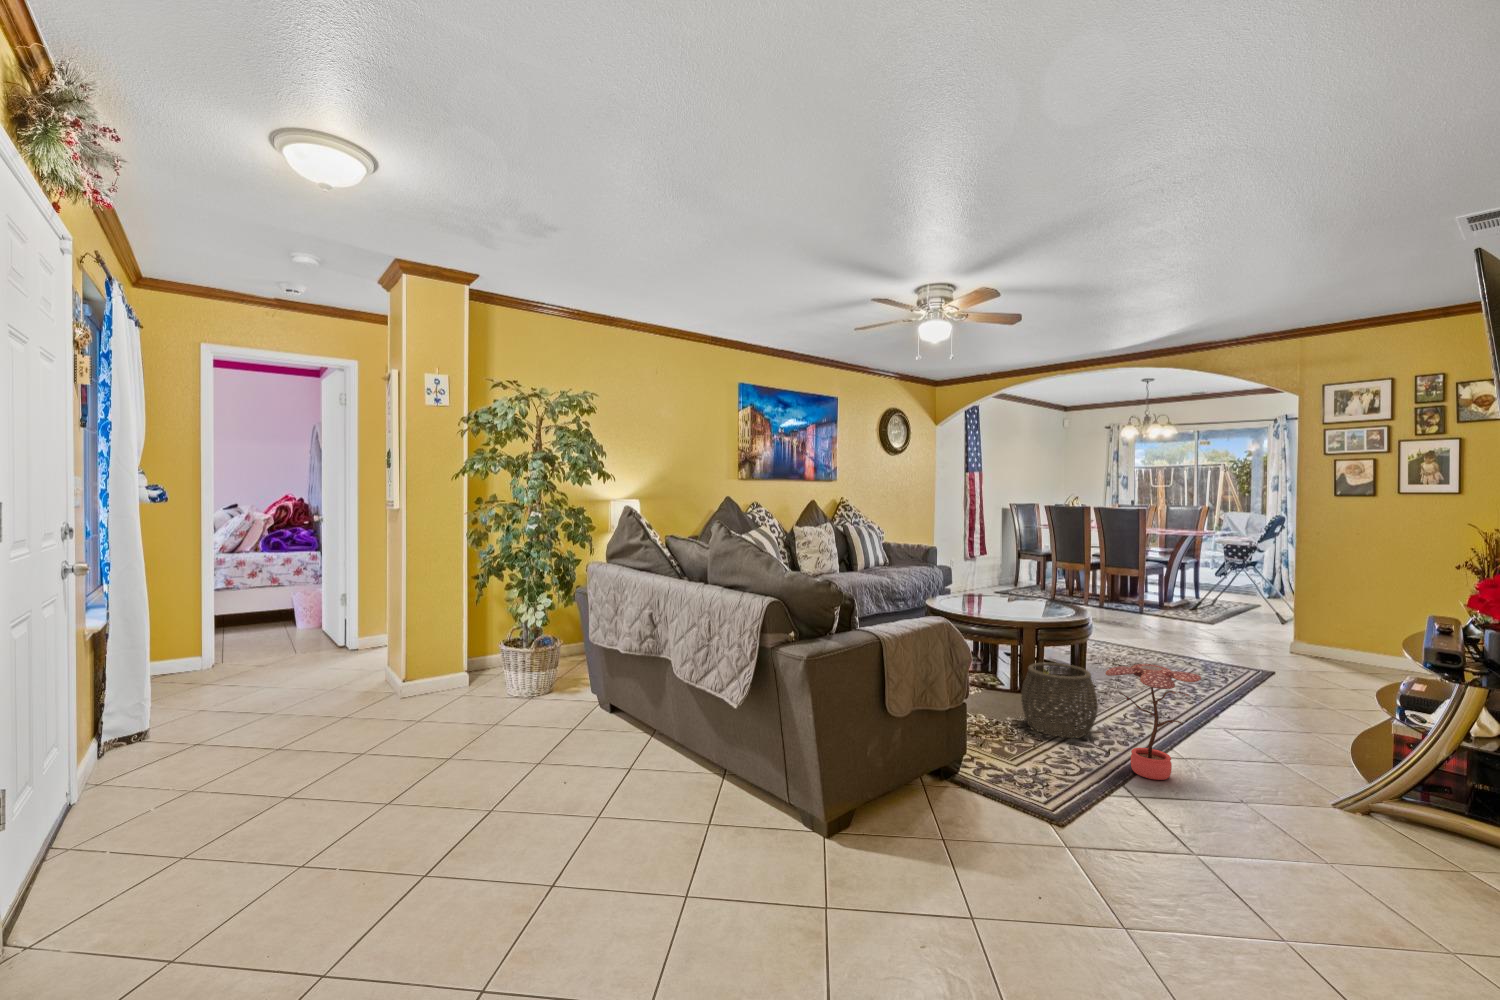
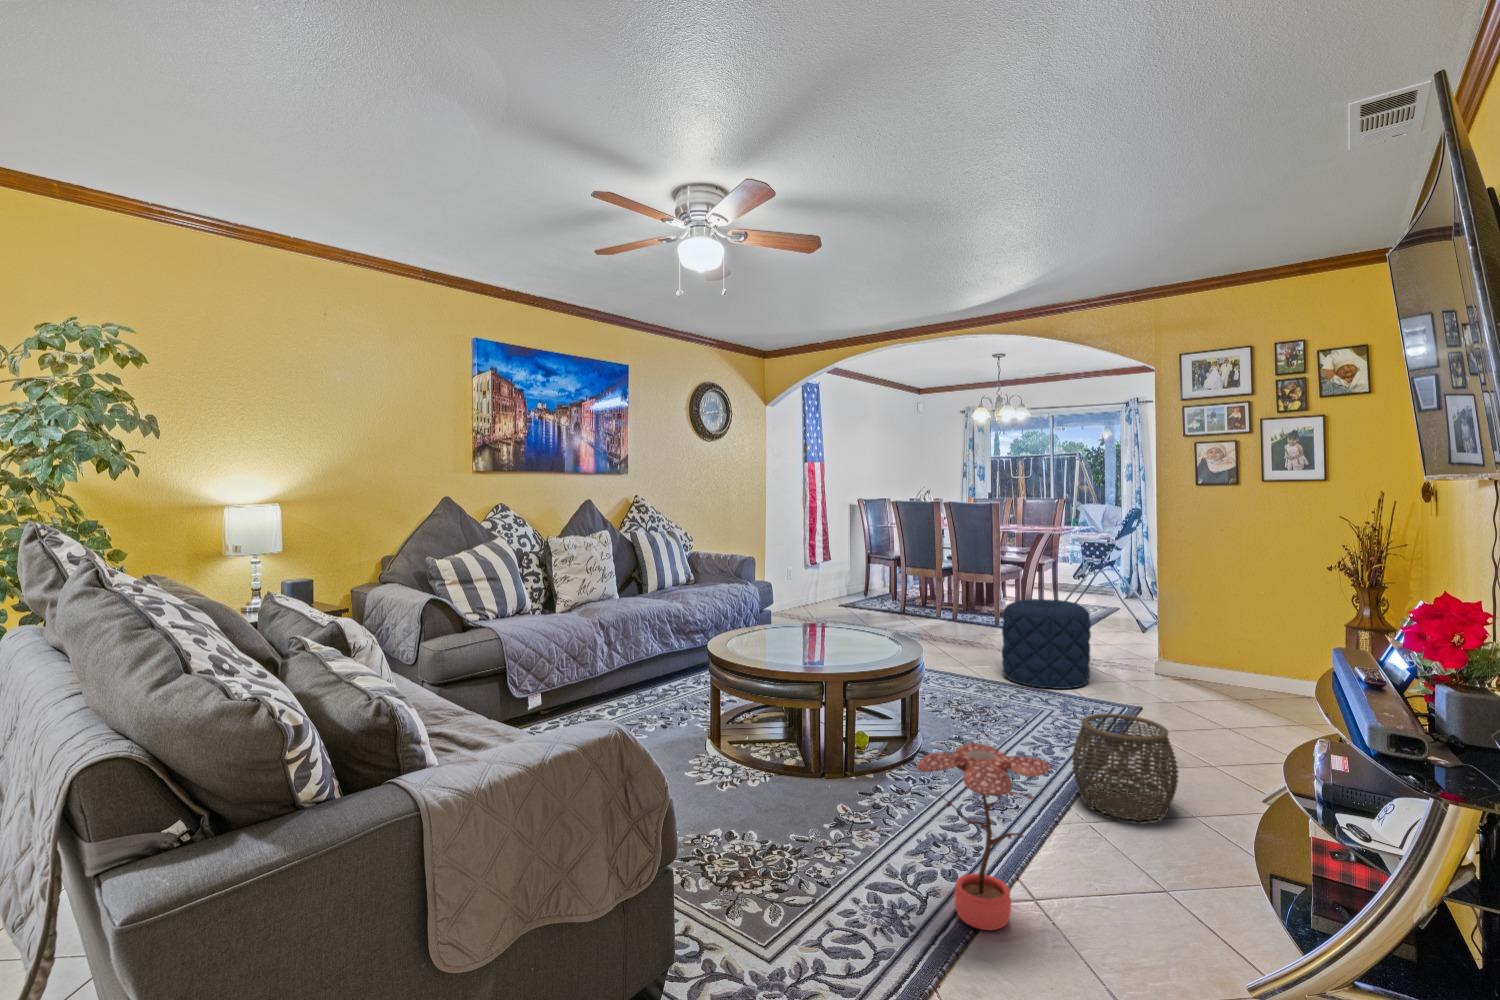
pouf: none [1152,587,1232,658] -> present [1002,599,1091,689]
woven basket: present [1021,663,1098,738] -> present [1072,713,1178,821]

